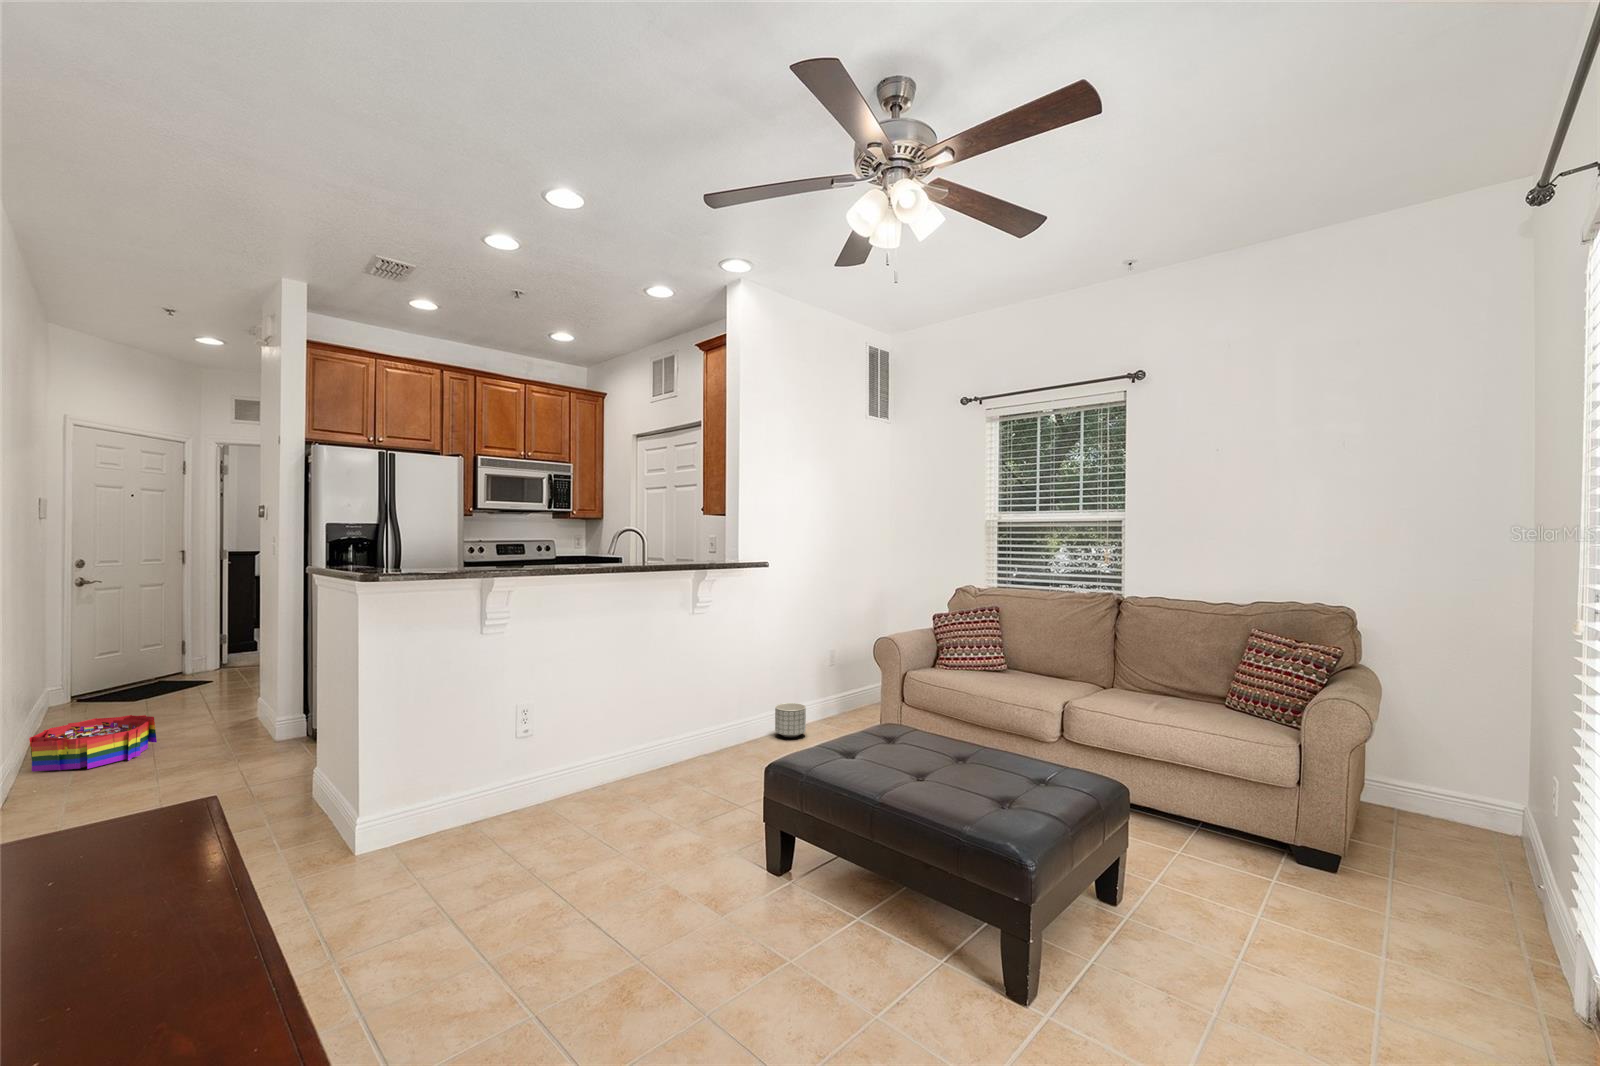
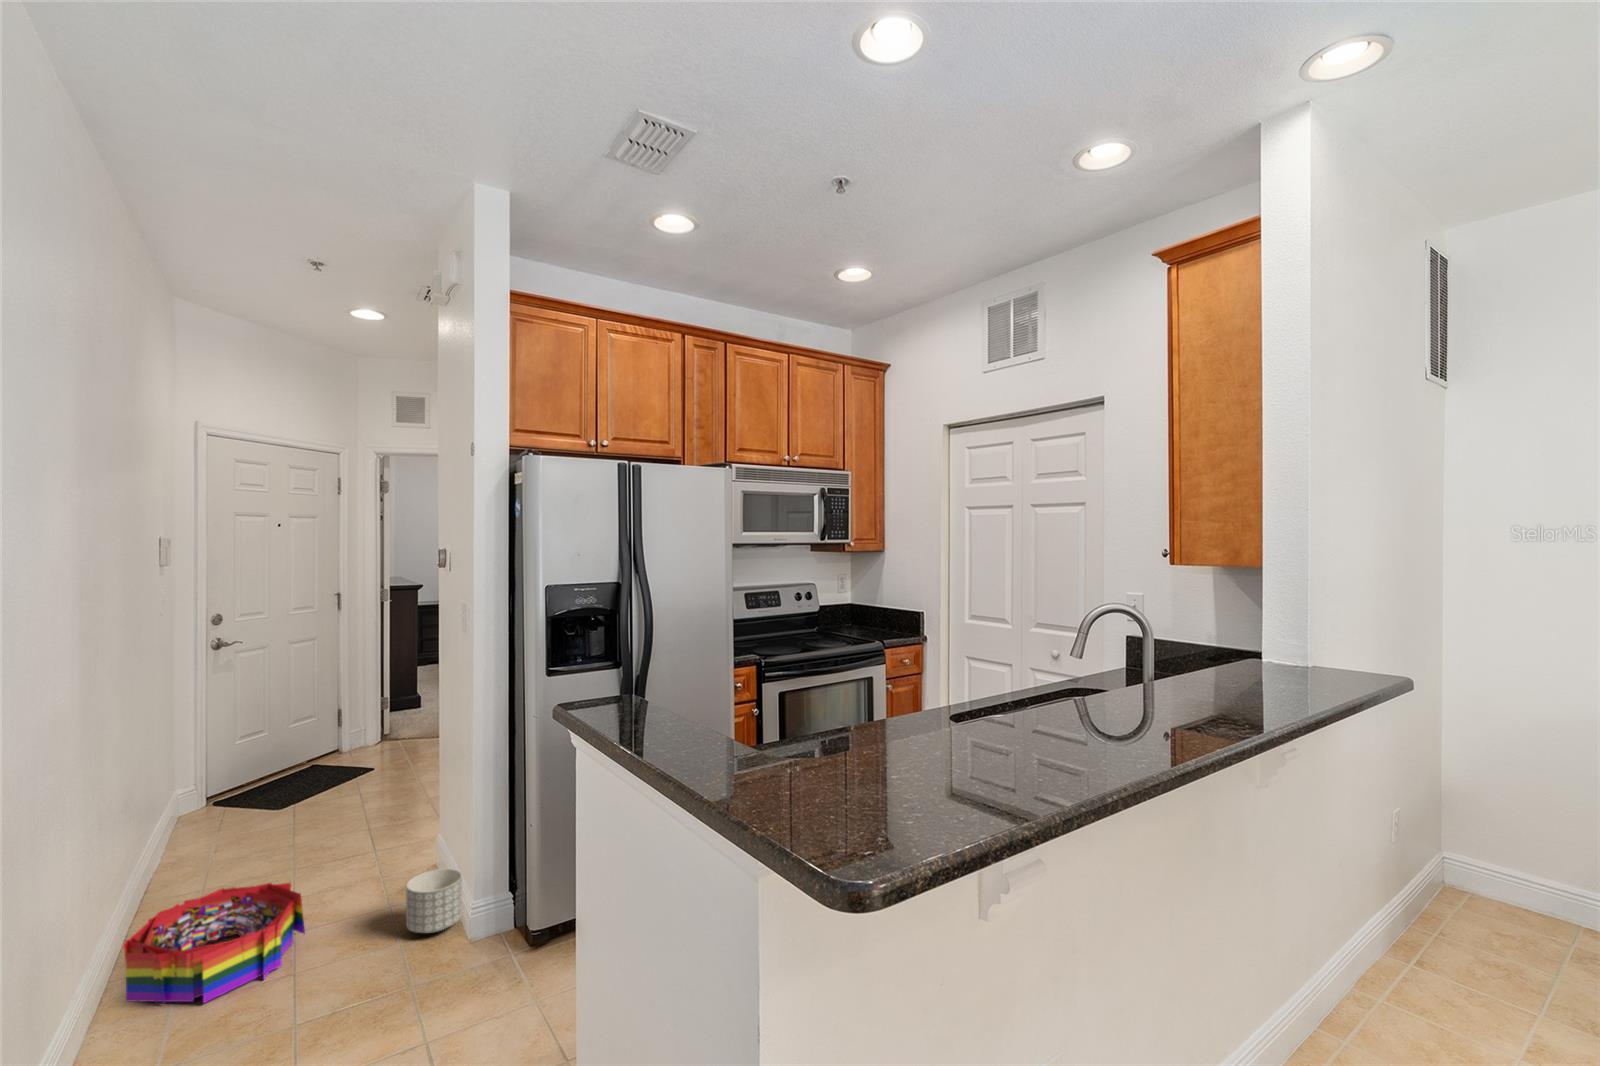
planter: present [775,703,806,738] -> present [406,869,462,933]

